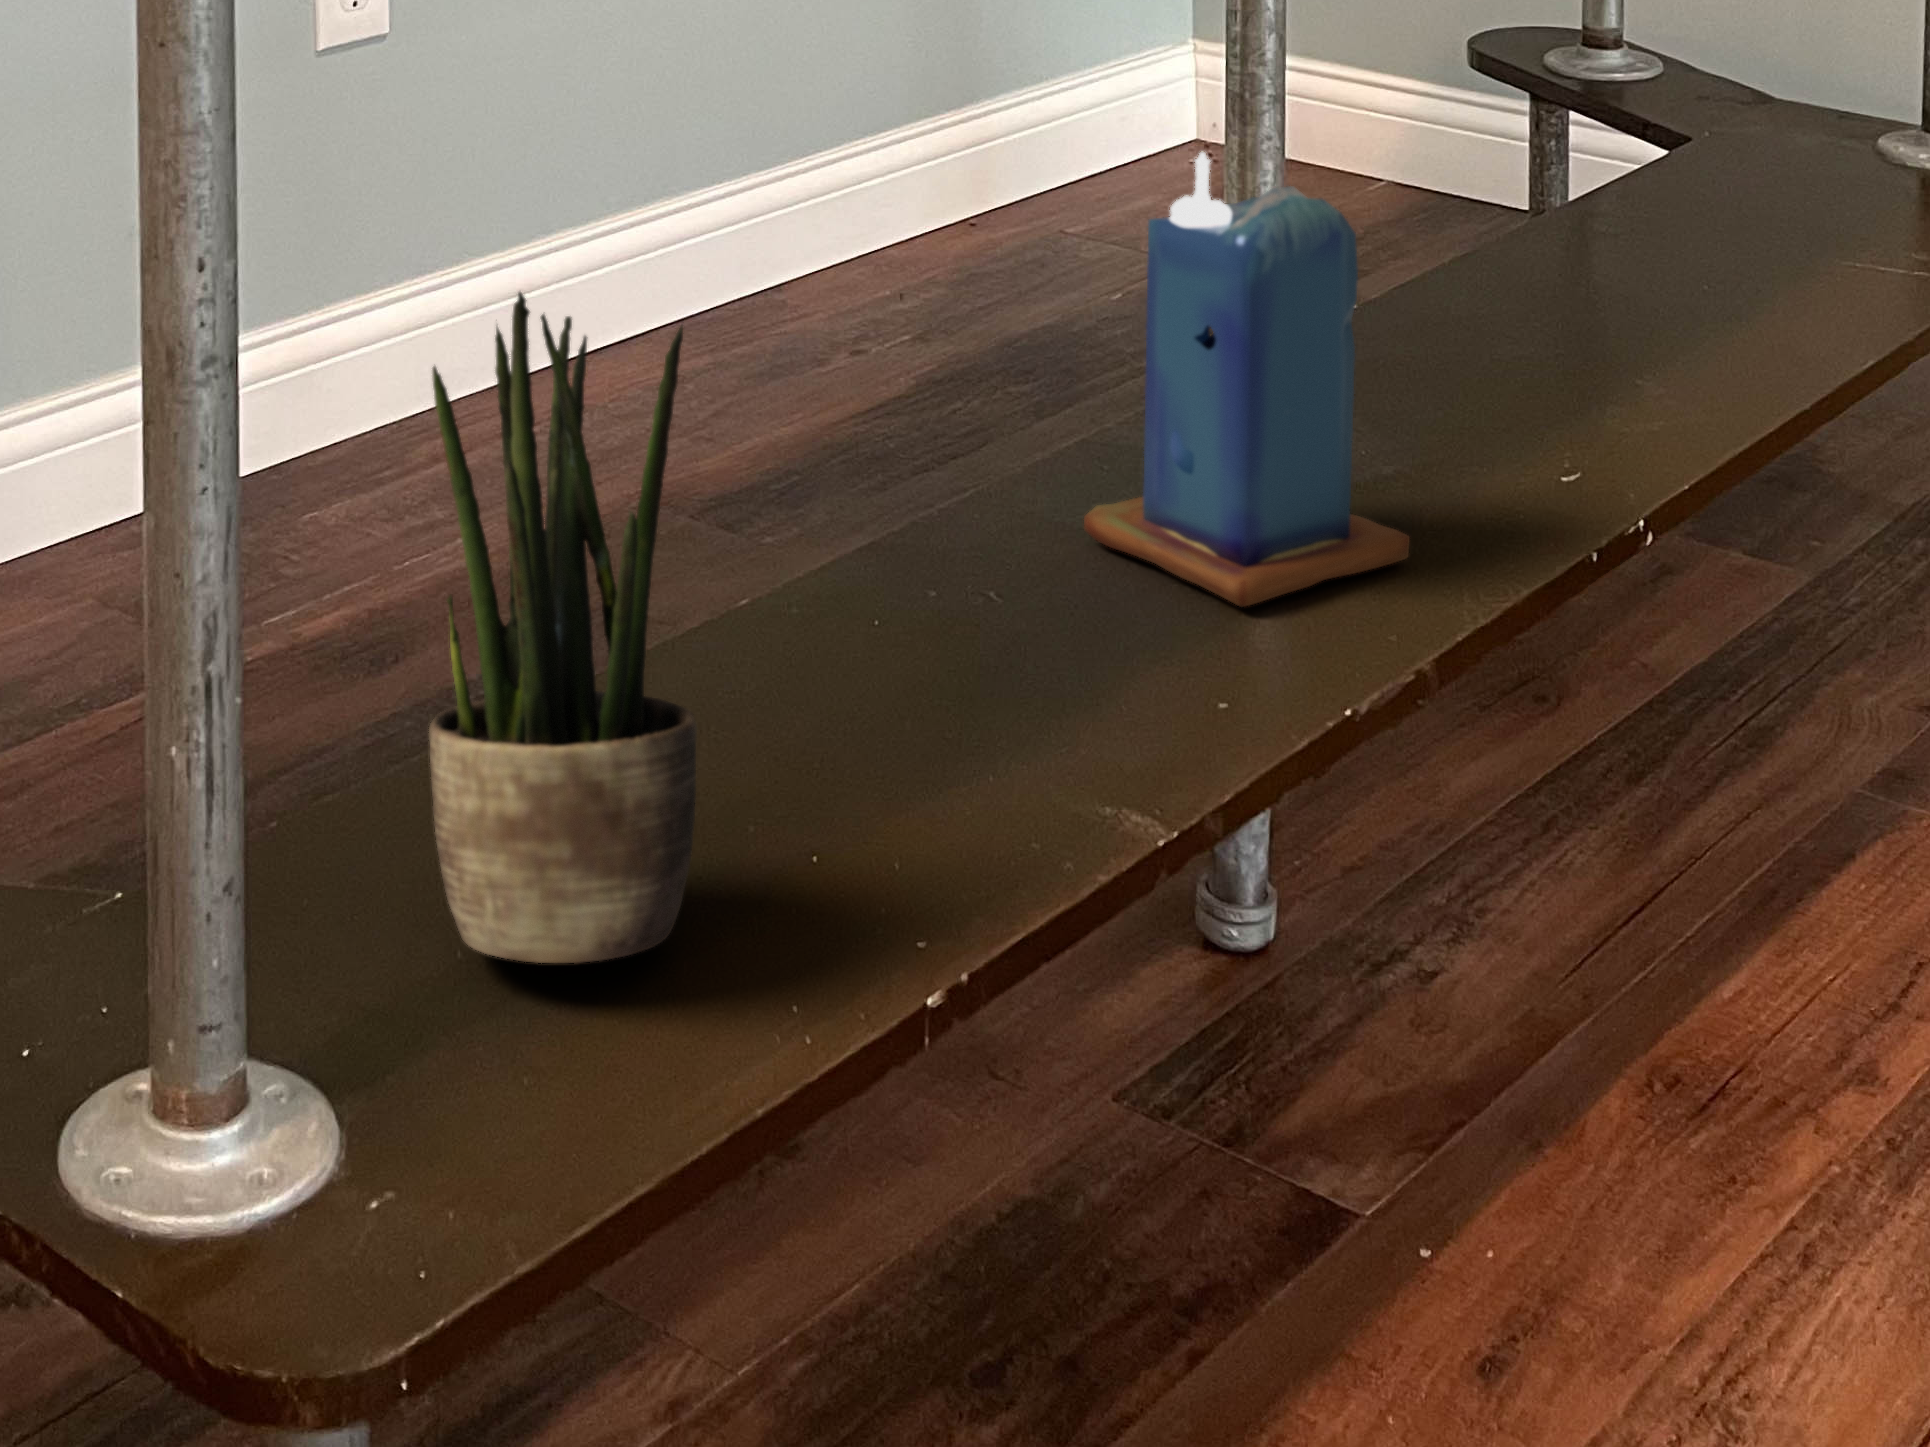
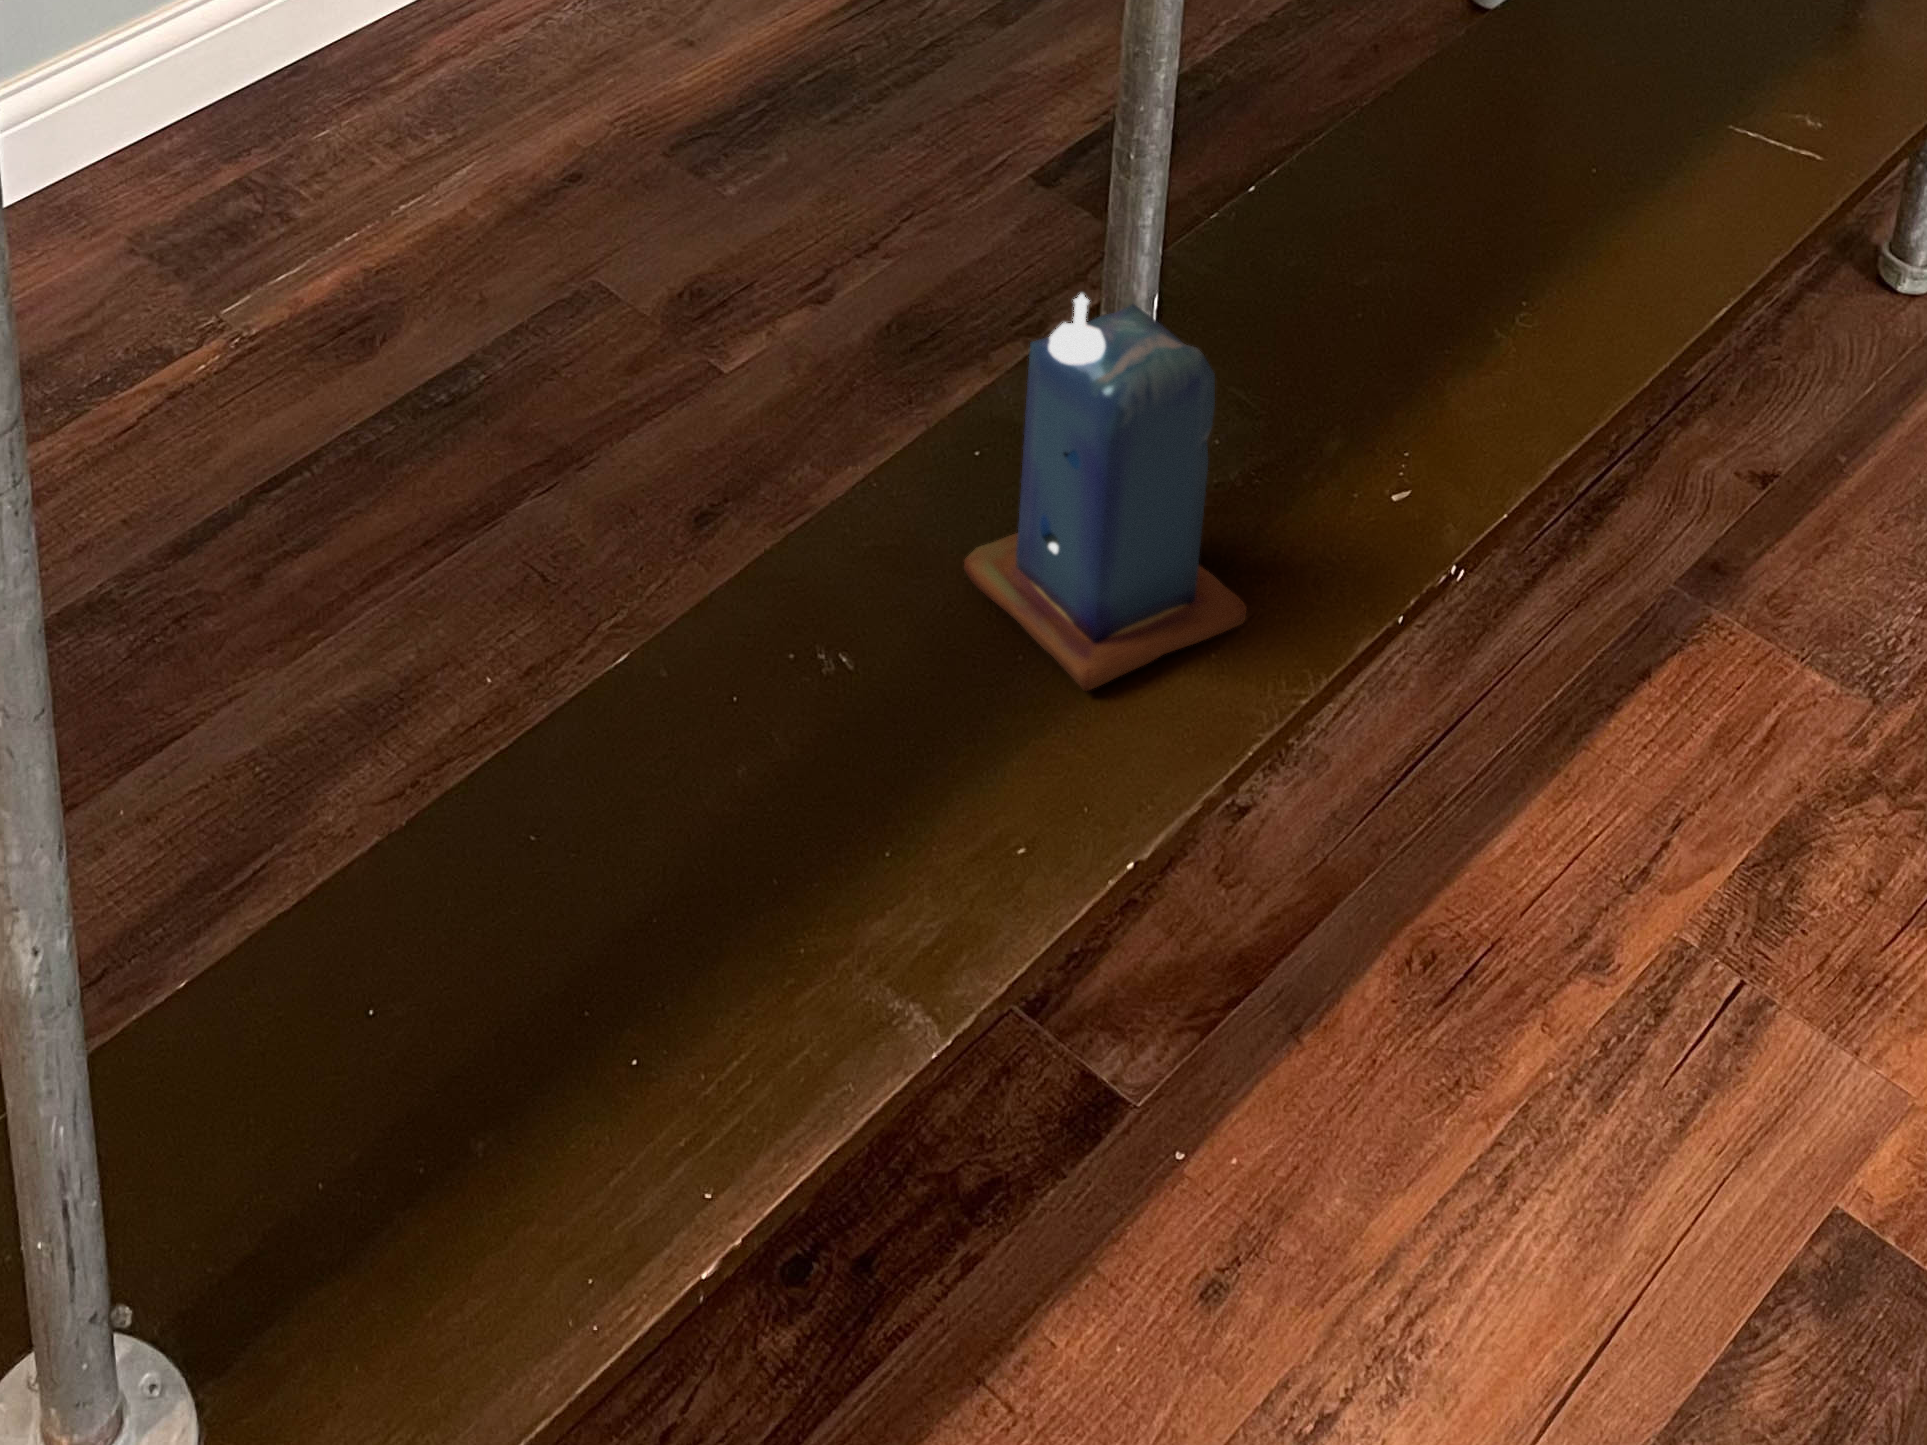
potted plant: present [429,292,697,963] -> none [343,645,568,1184]

